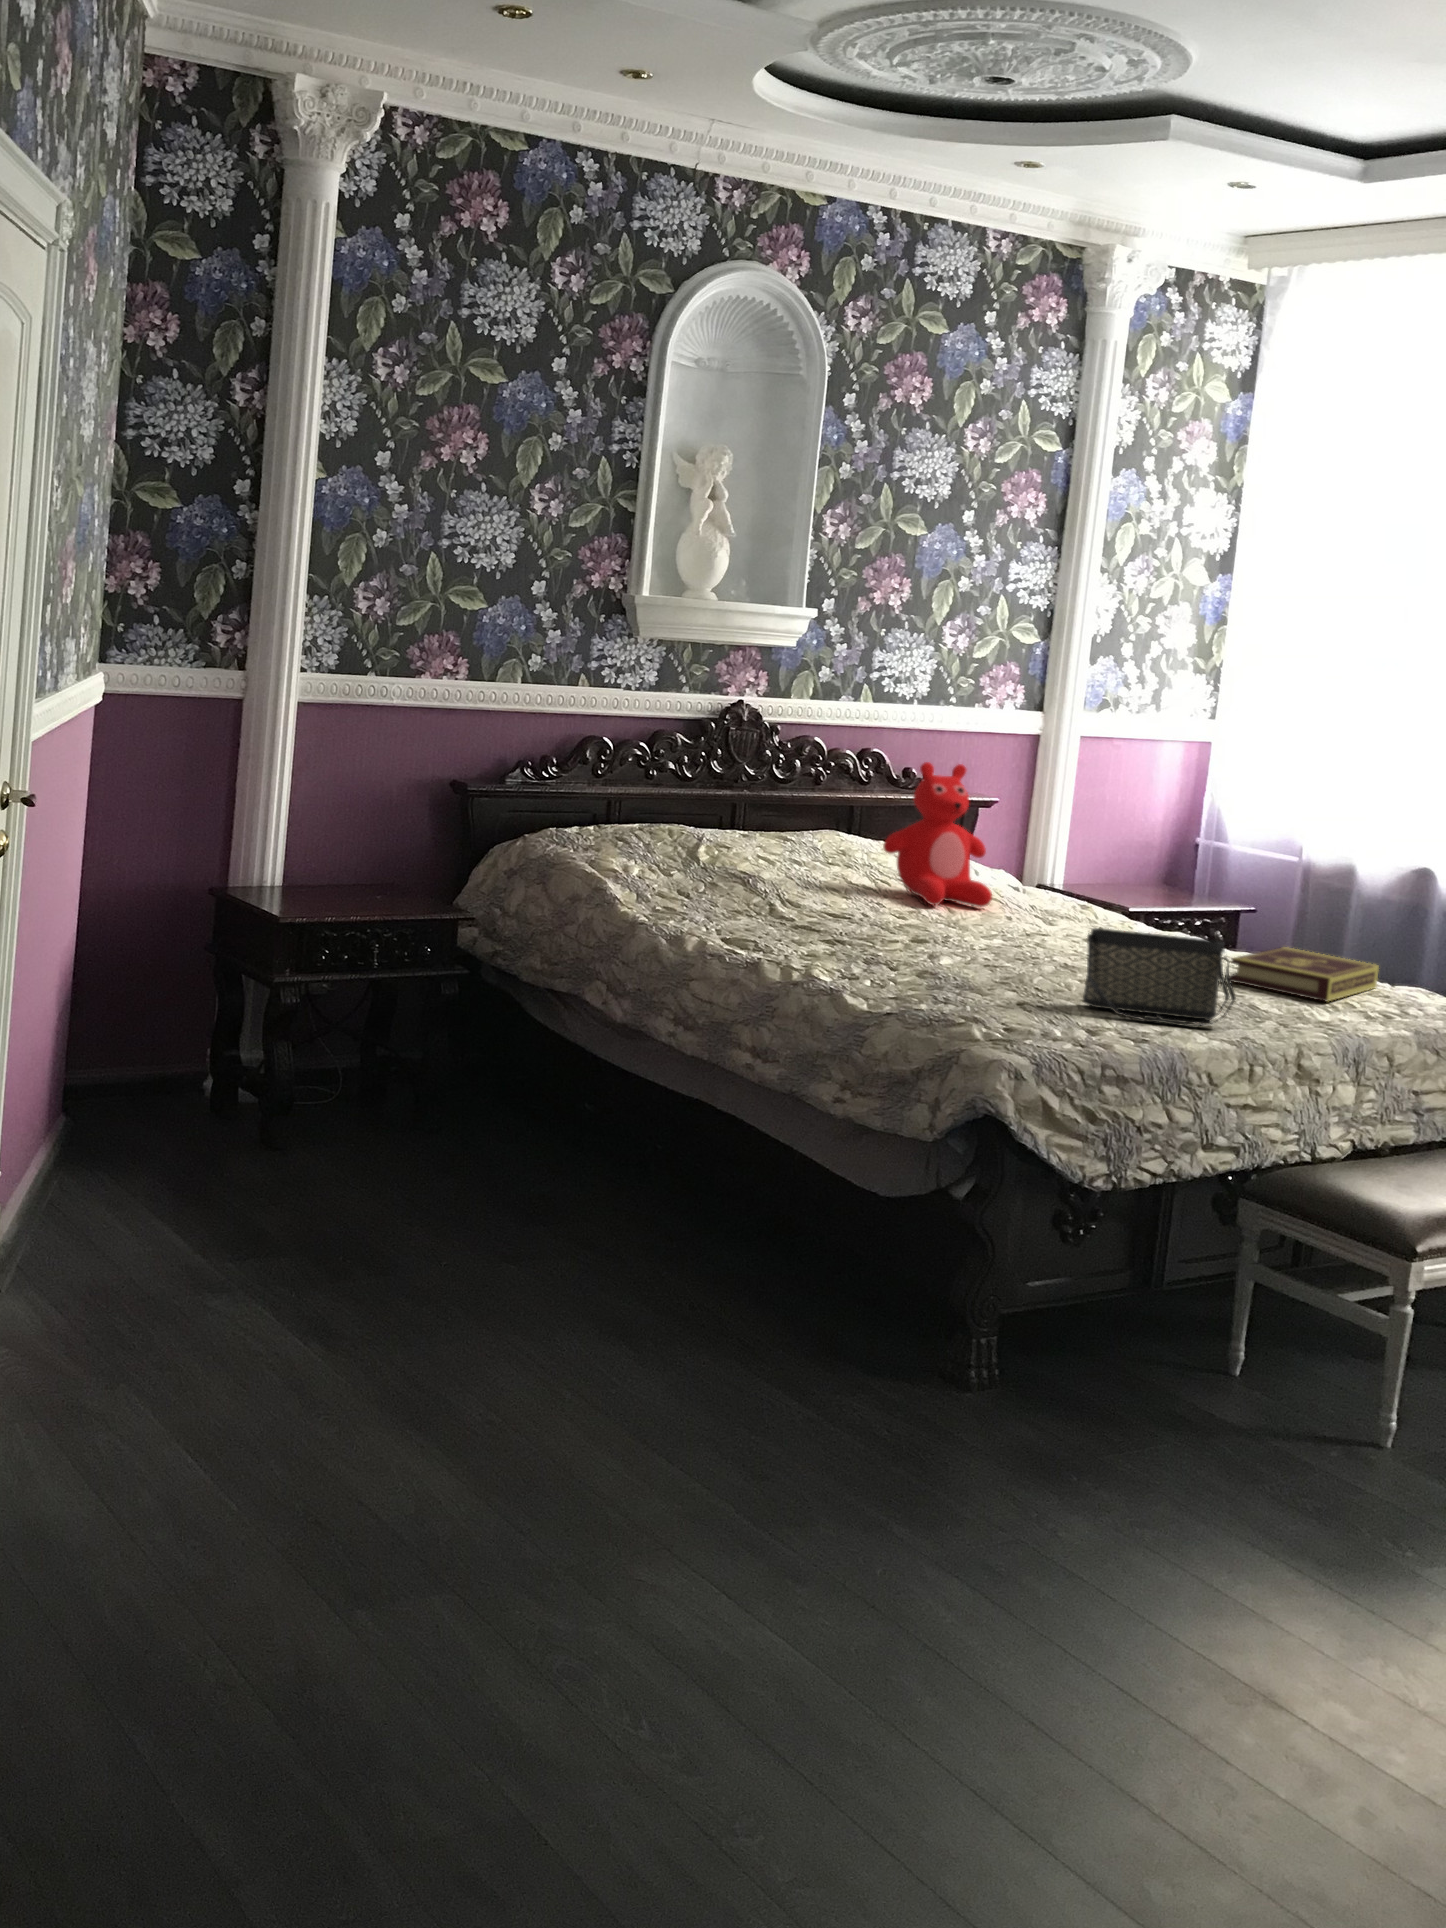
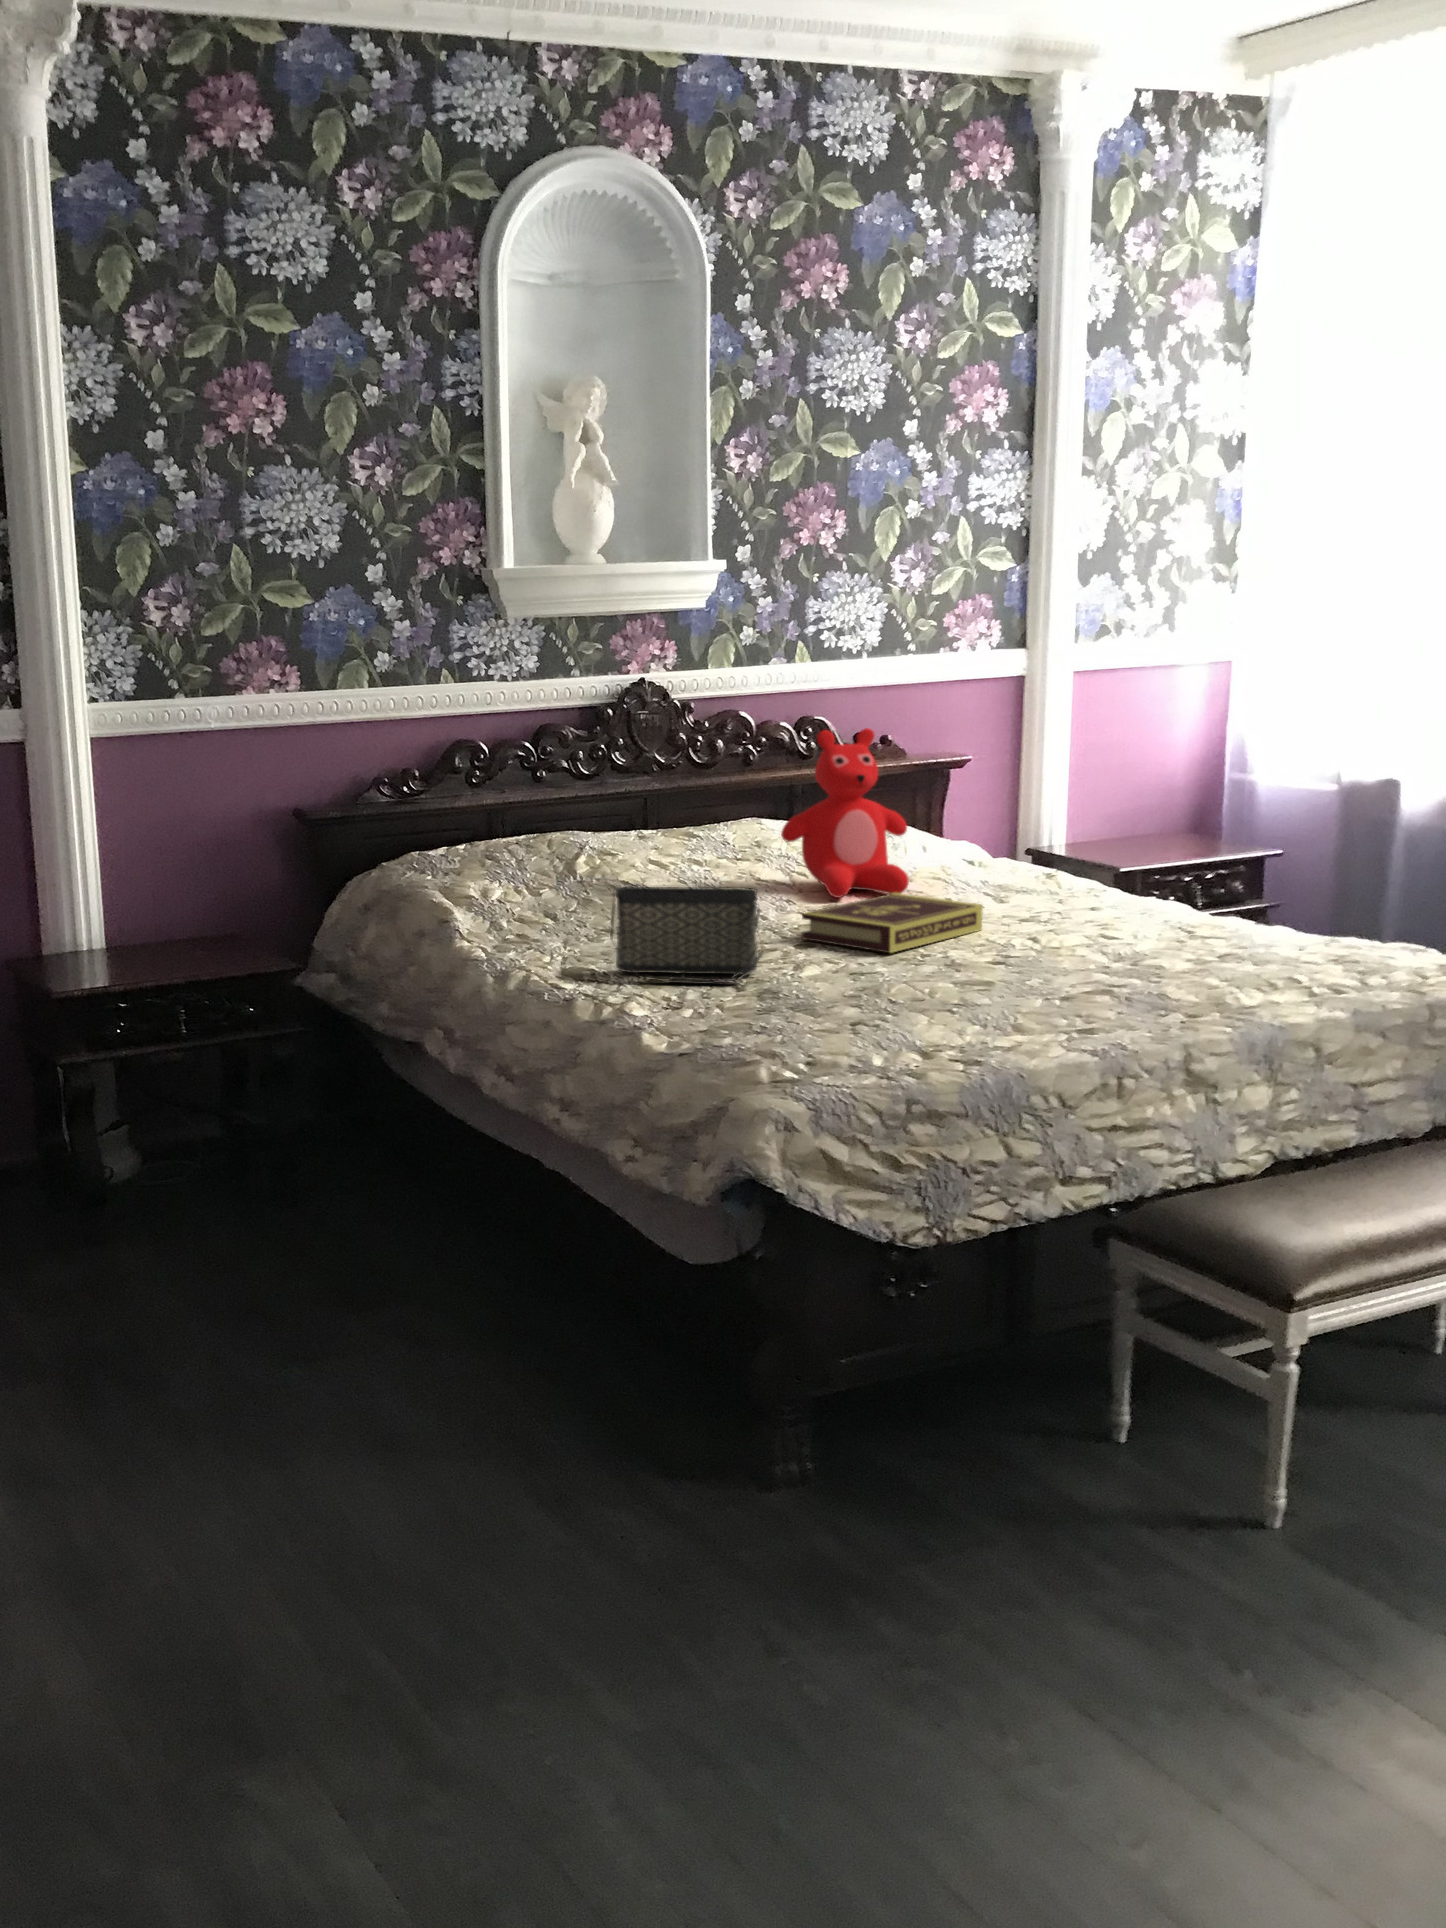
handbag: present [1083,928,1236,1026] -> present [610,887,763,984]
book: present [1230,947,1379,1002] -> present [802,893,983,953]

